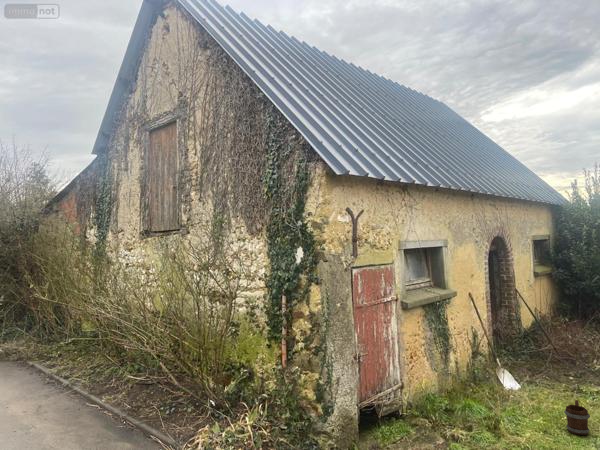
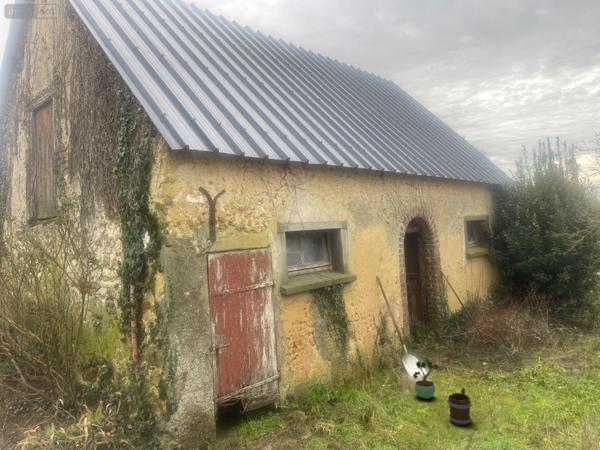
potted plant: none [521,372,546,410] -> present [413,359,438,399]

